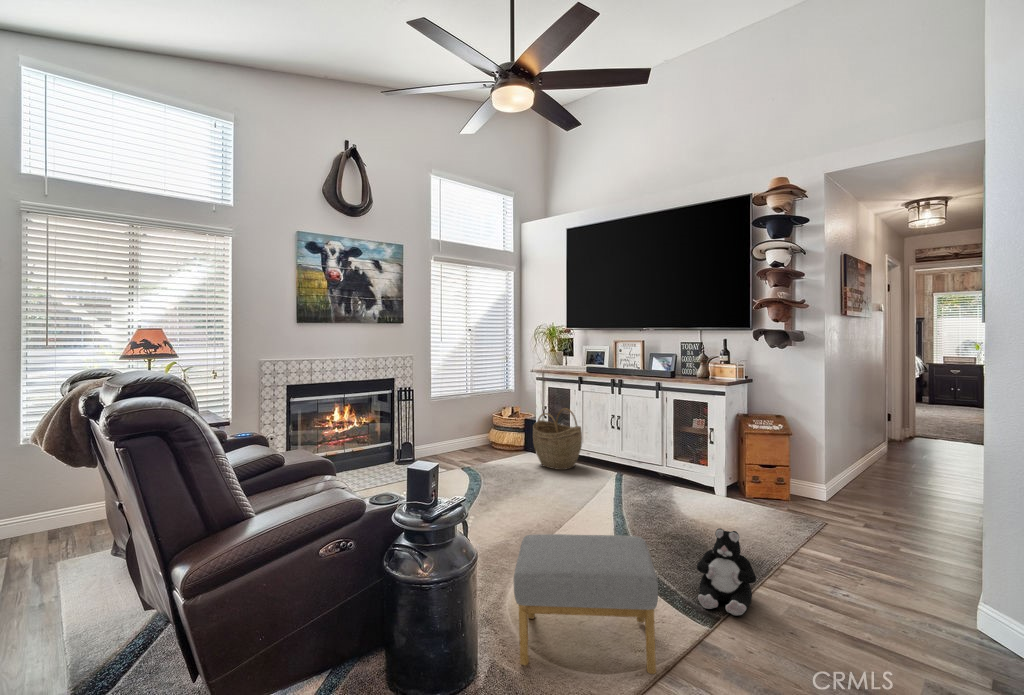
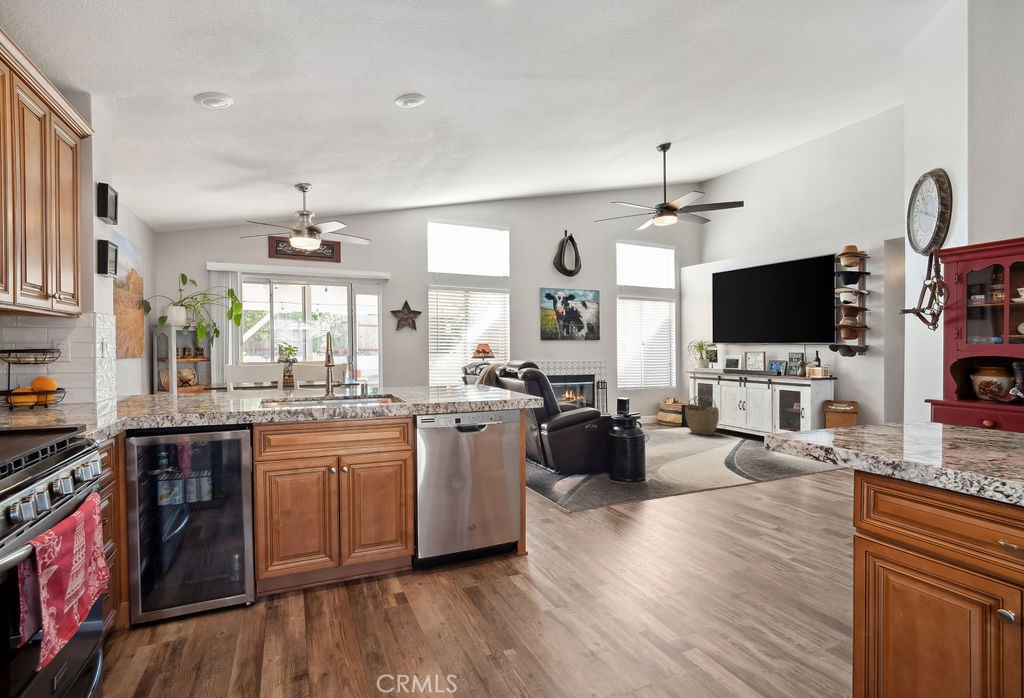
plush toy: present [697,529,756,616] -> none [751,443,782,479]
footstool: present [514,534,658,674] -> none [661,437,723,486]

